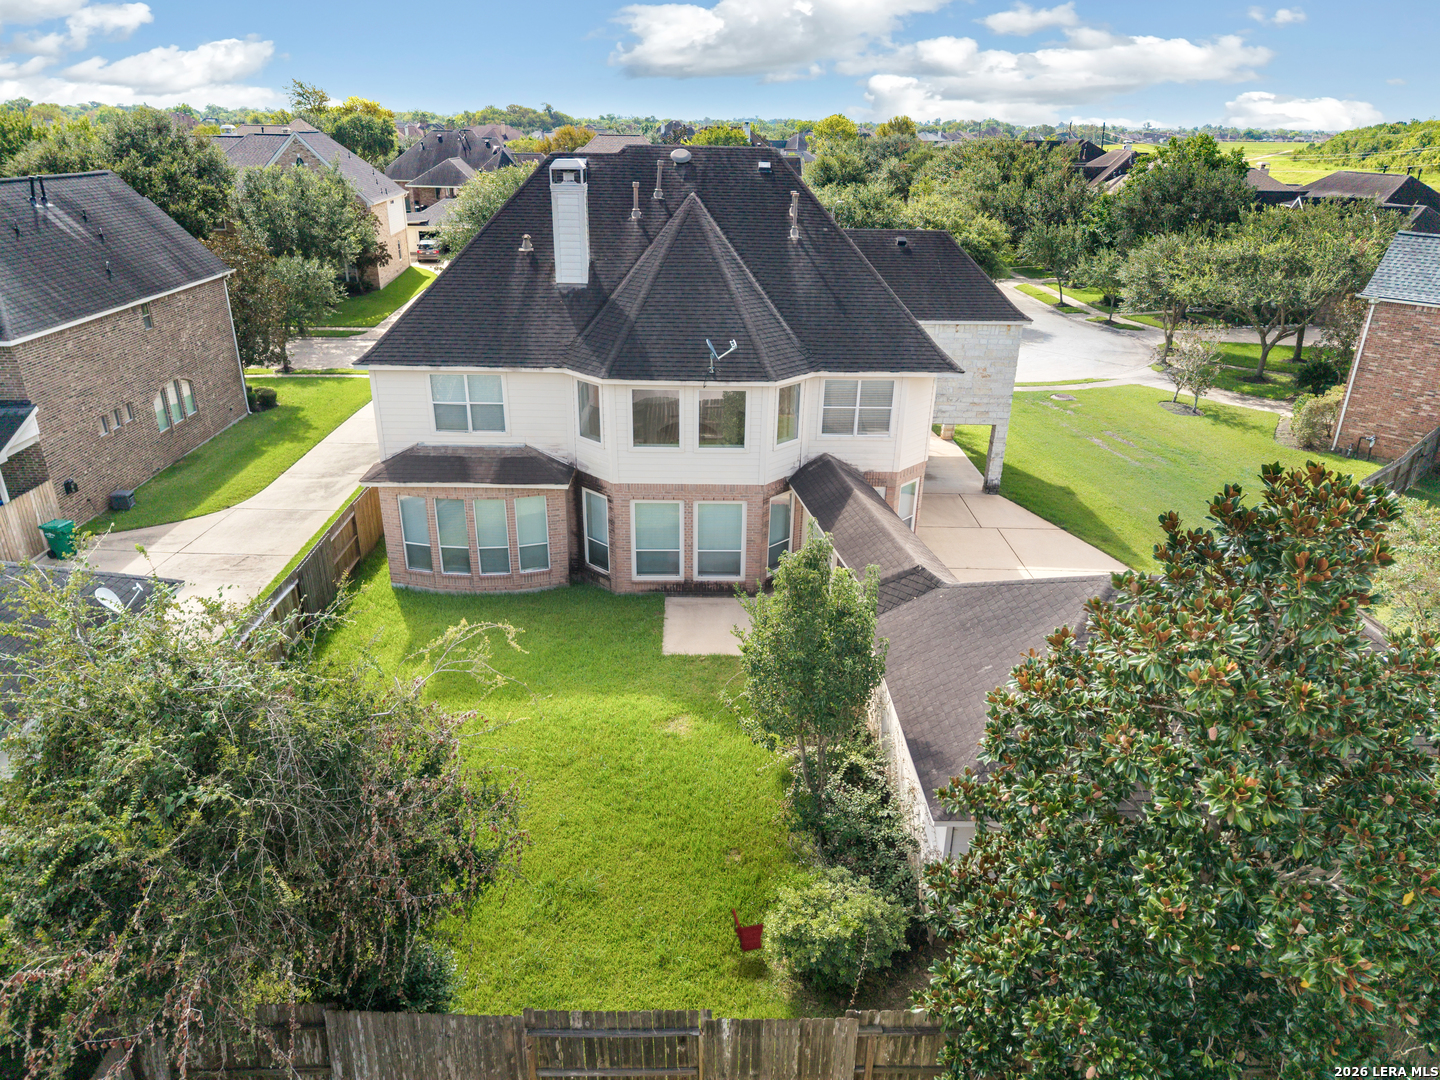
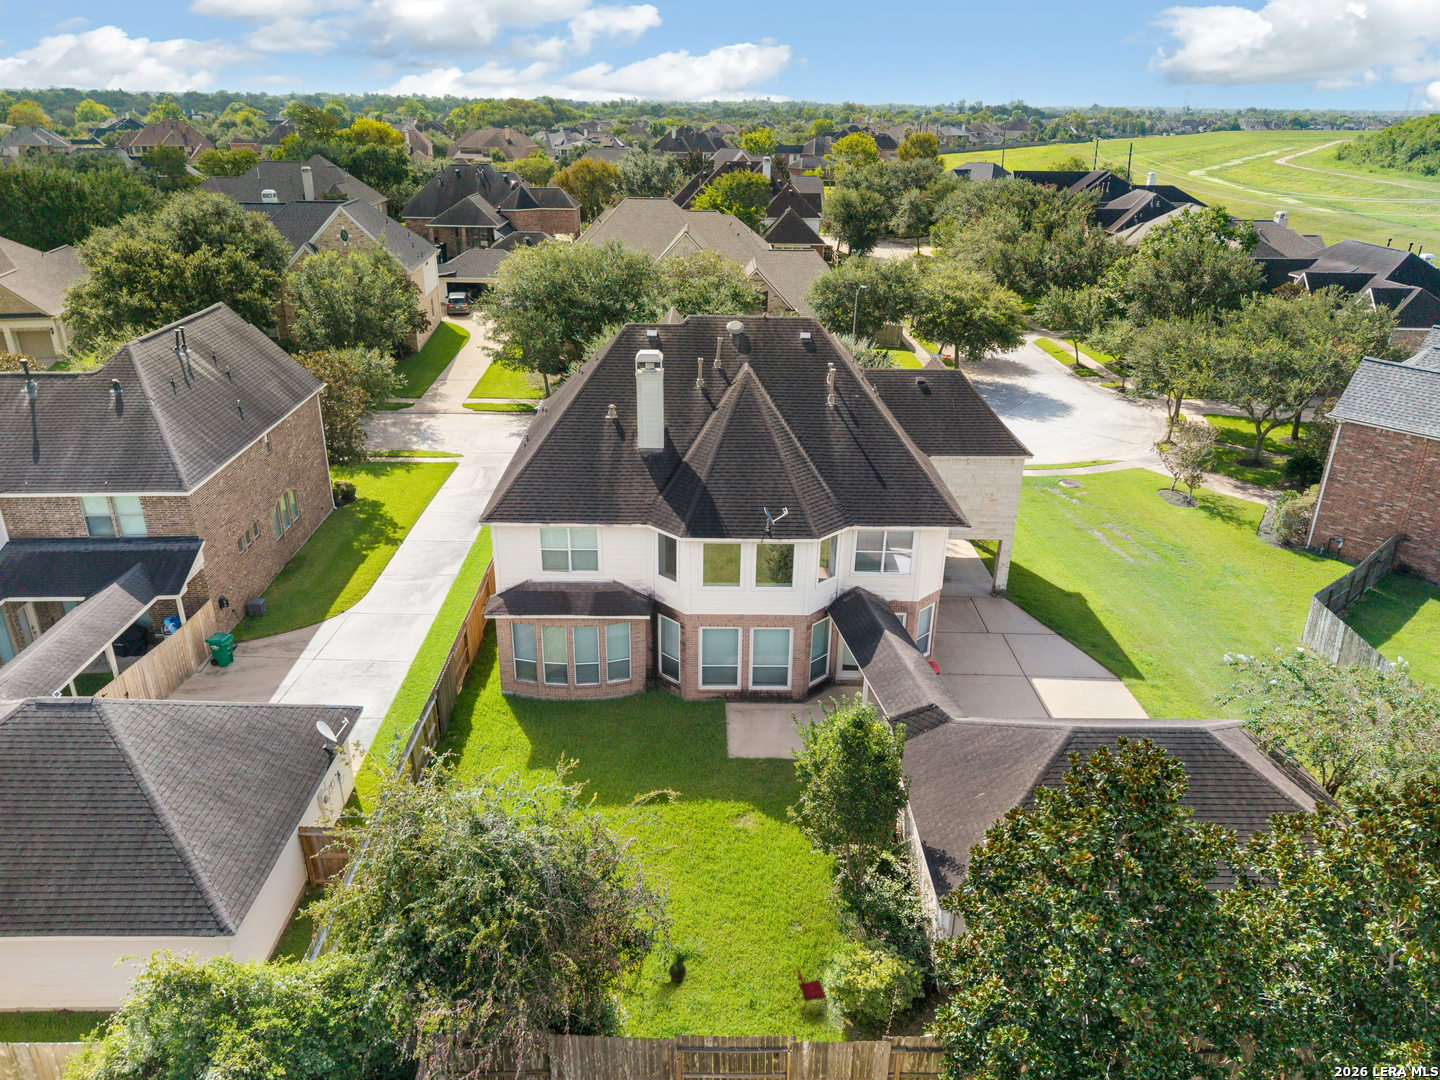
potted tree: none [559,885,590,928] -> present [669,951,690,981]

